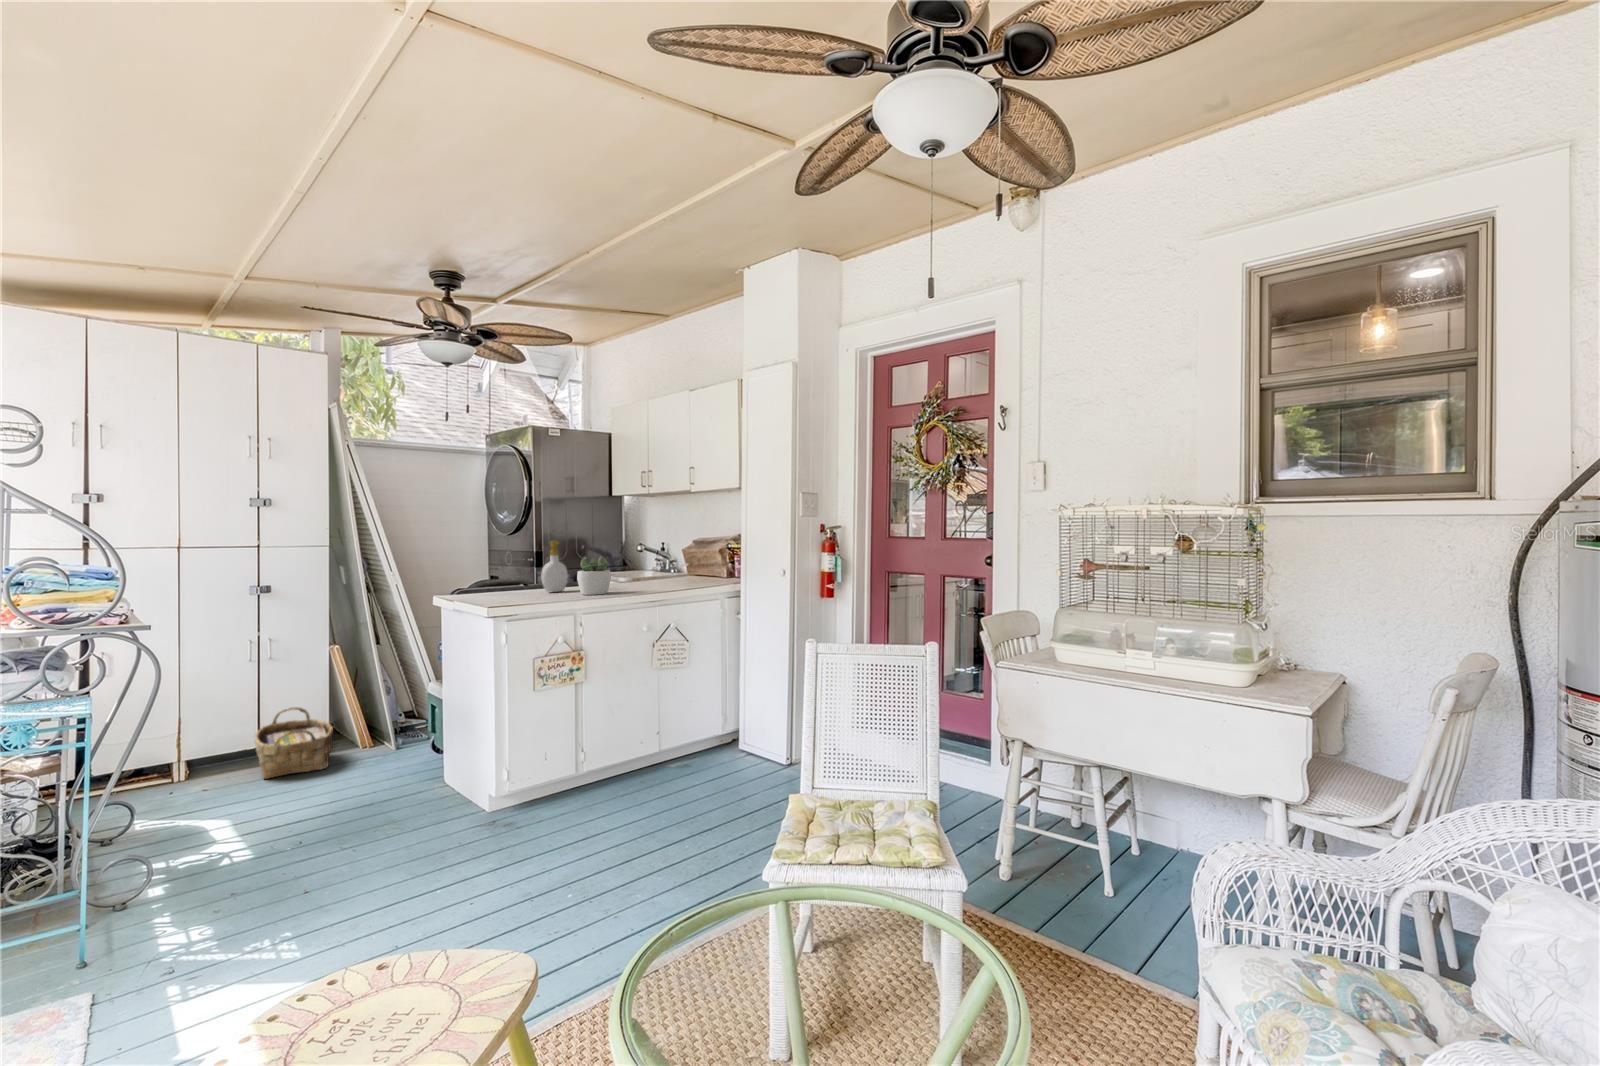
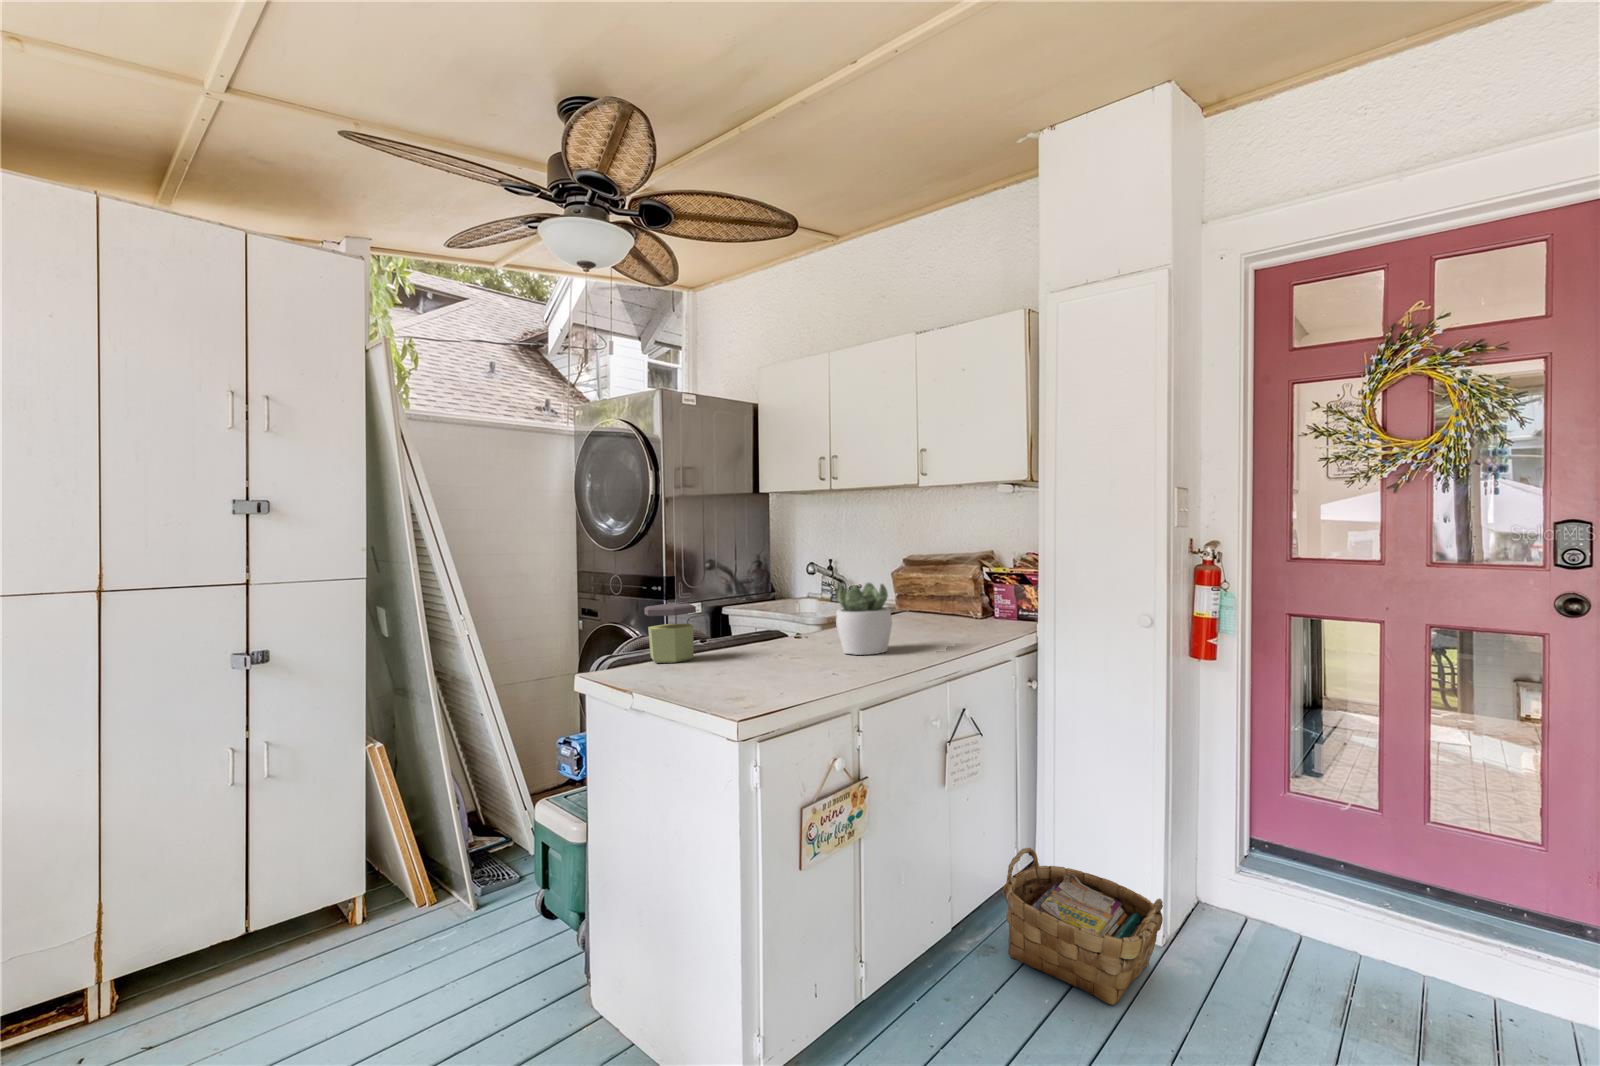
soap bottle: present [541,541,568,592] -> none [751,558,789,649]
jar: none [477,565,507,597] -> present [644,603,696,663]
woven basket: present [254,707,333,779] -> present [1002,848,1163,1005]

